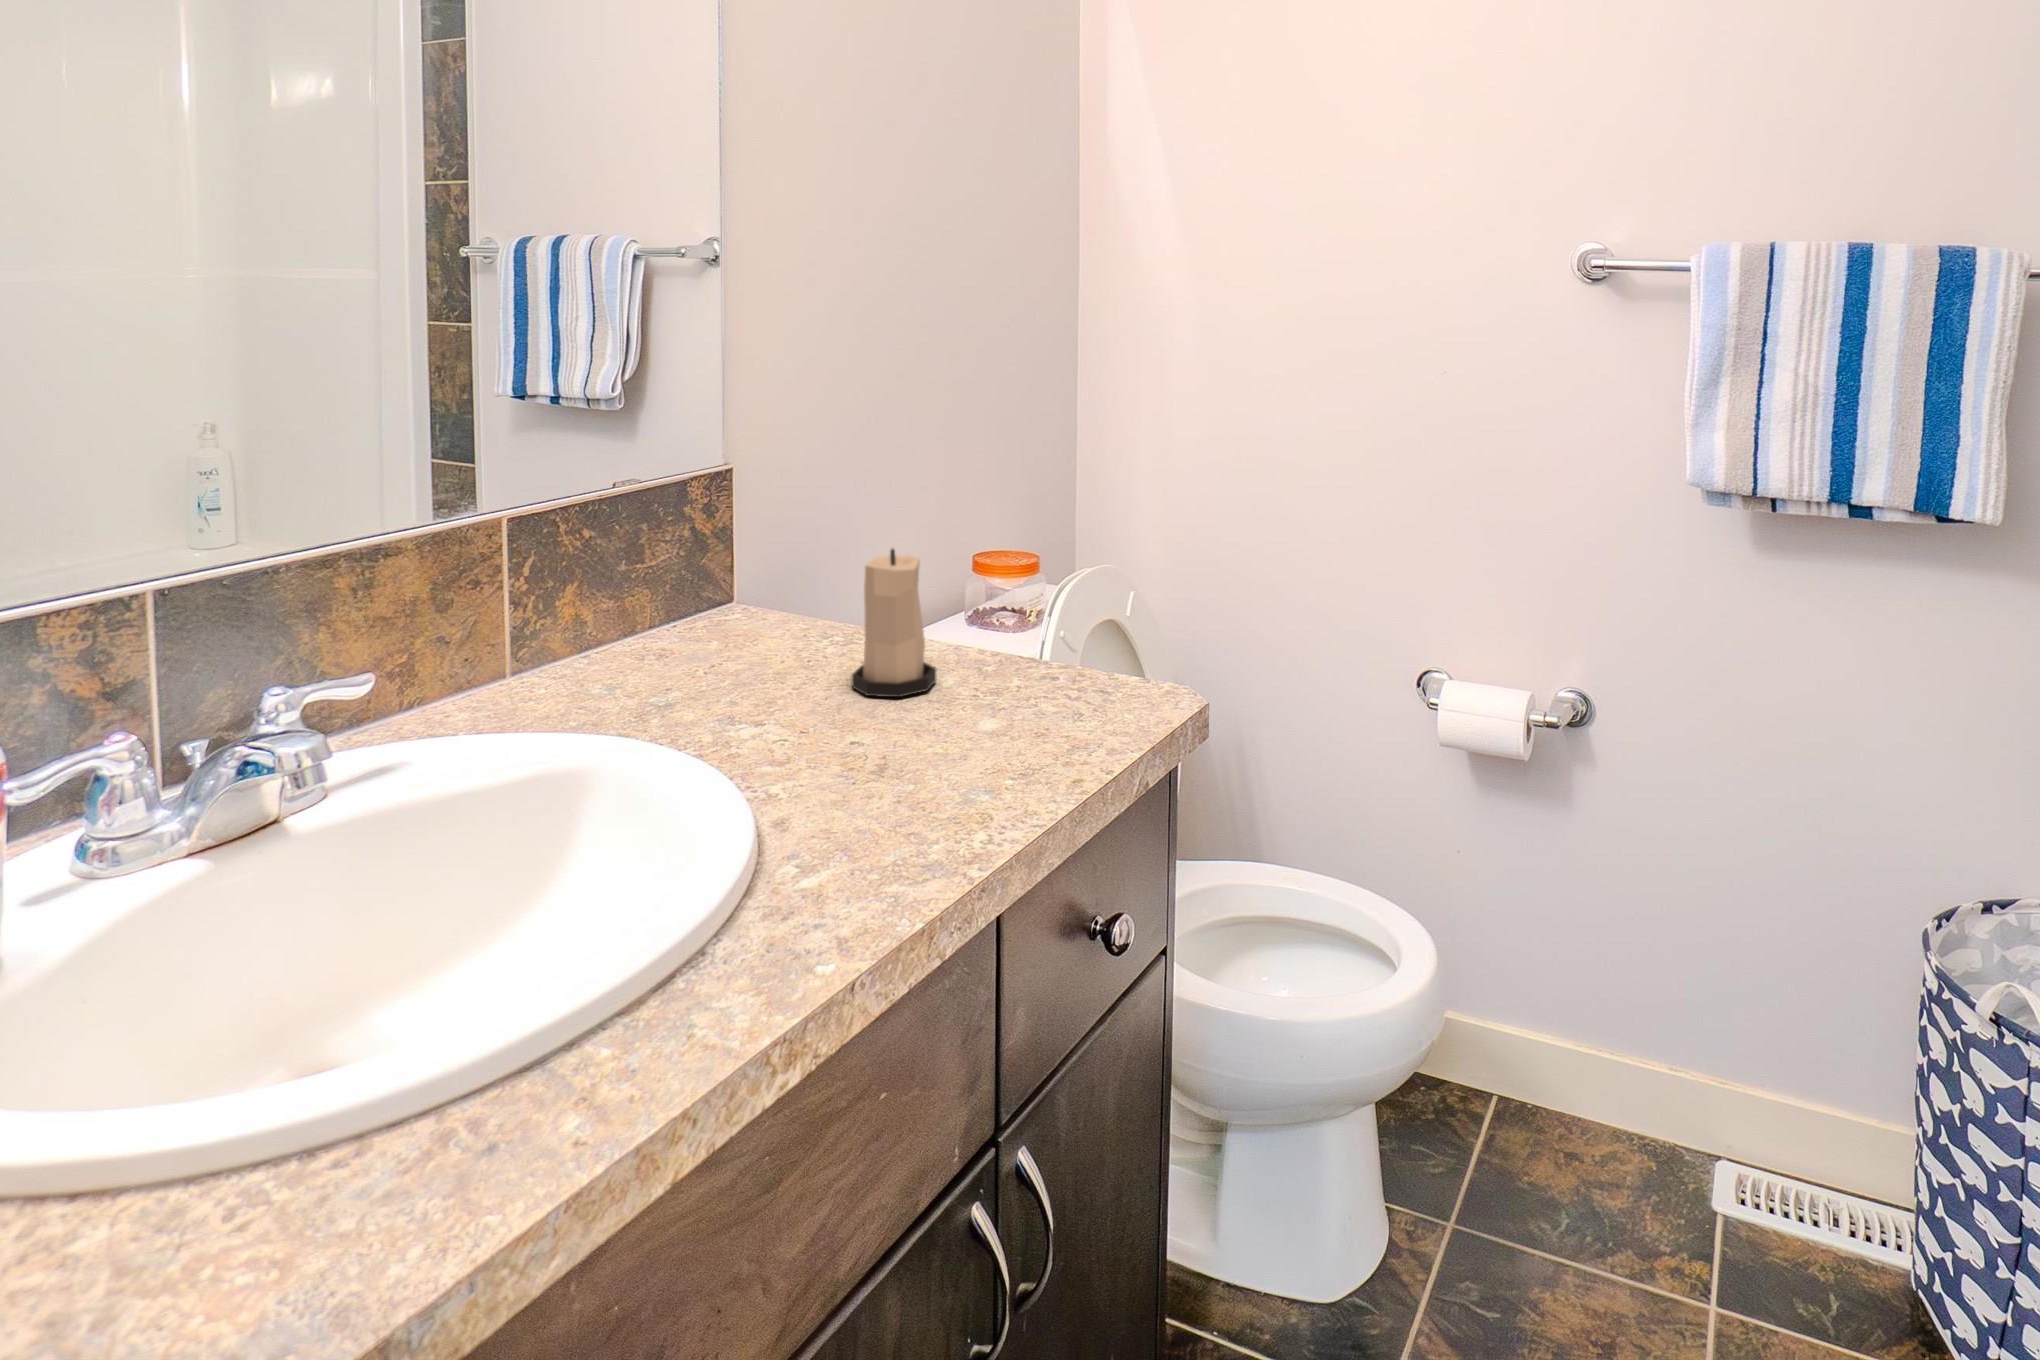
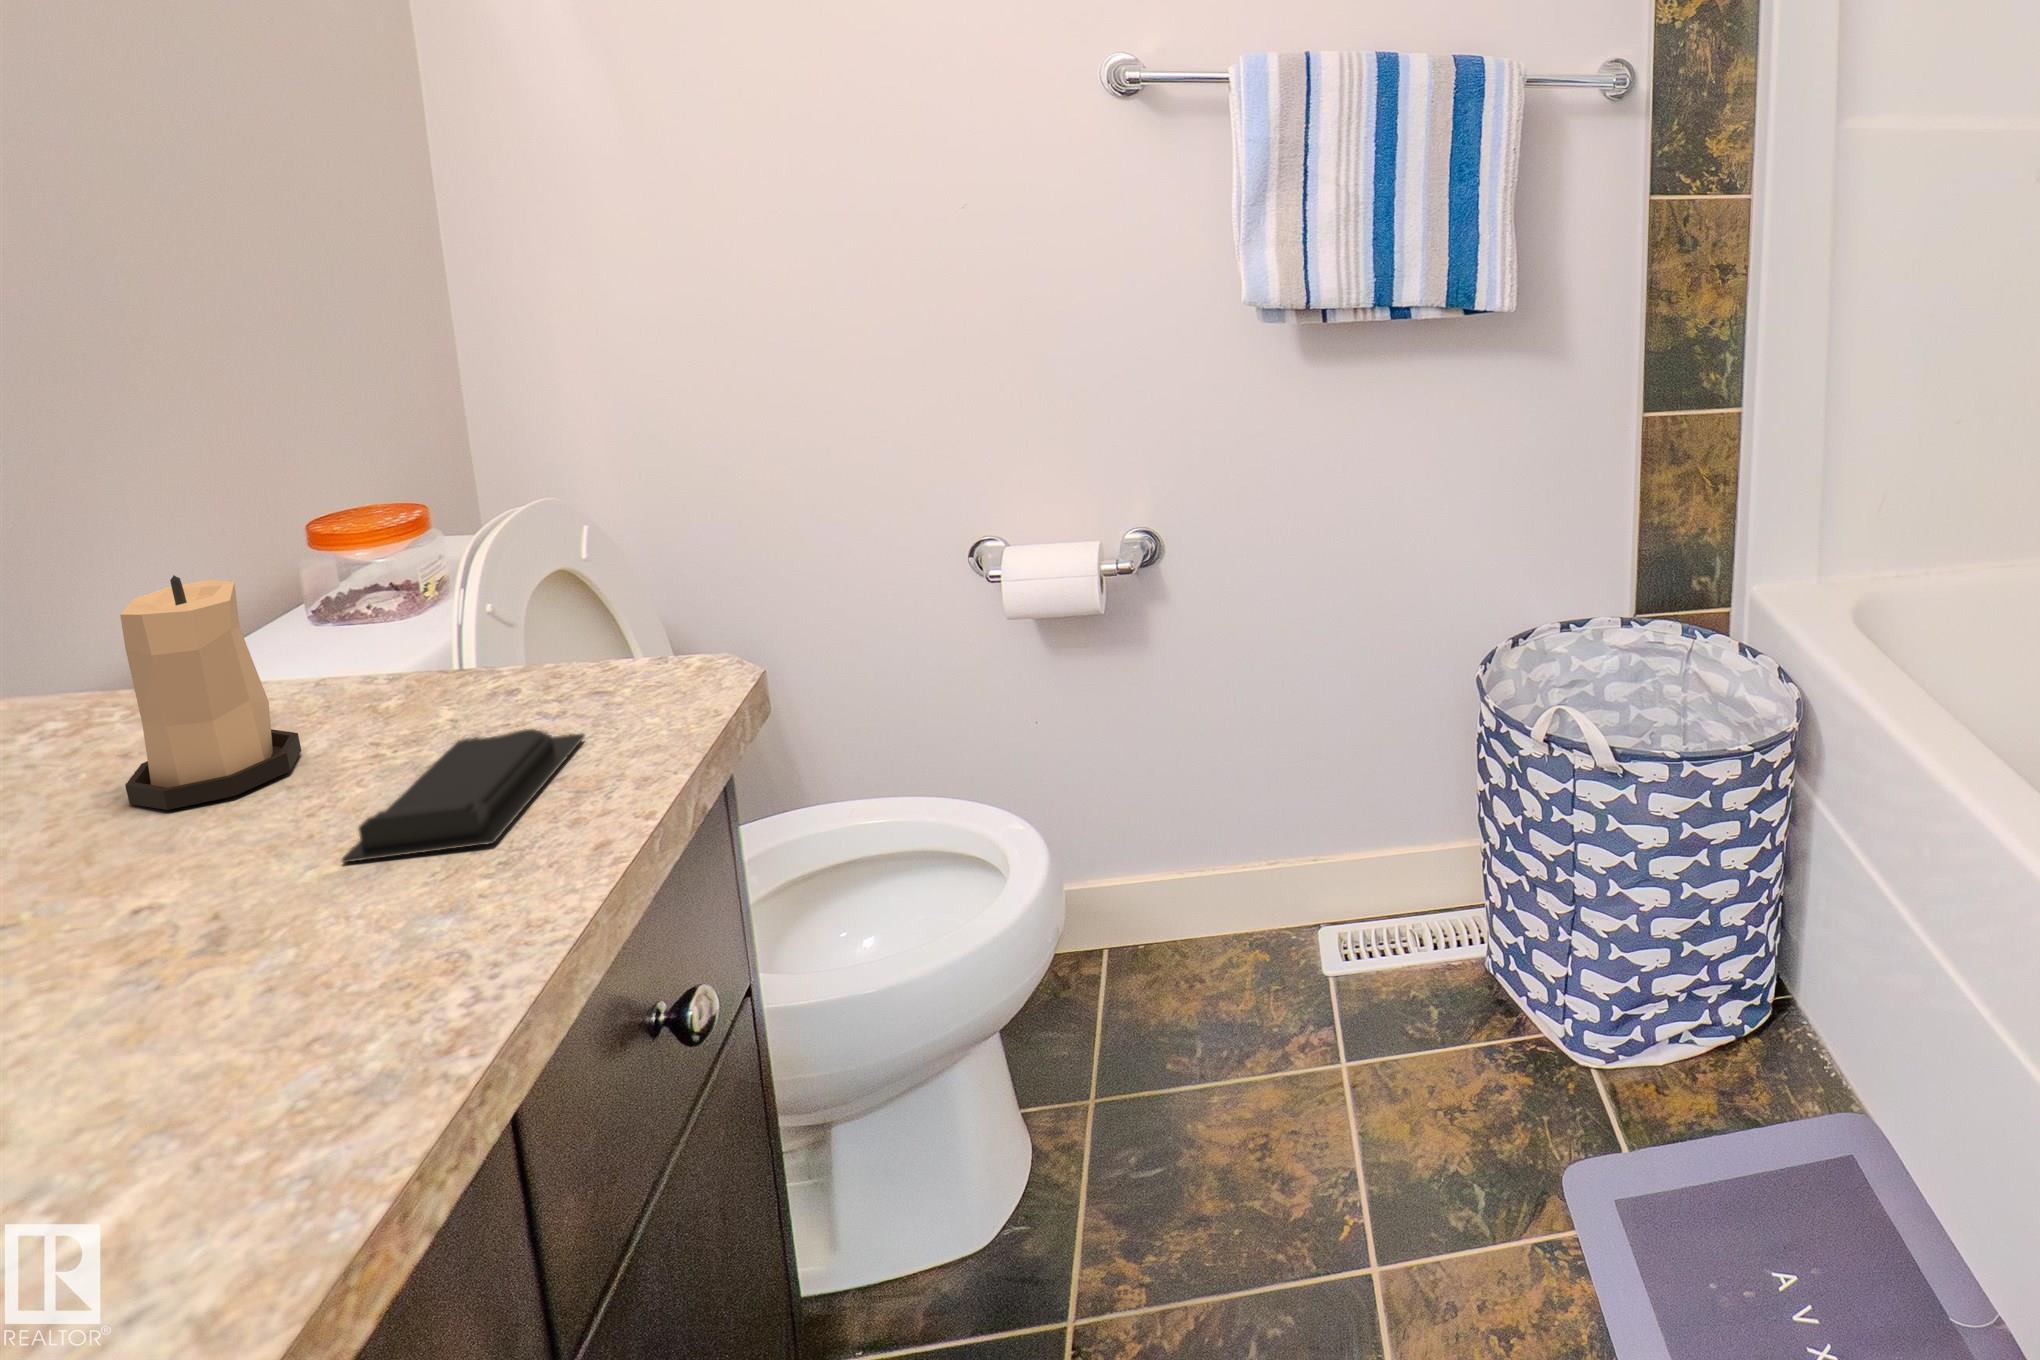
soap bar: none [937,694,1086,766] -> present [342,729,585,862]

